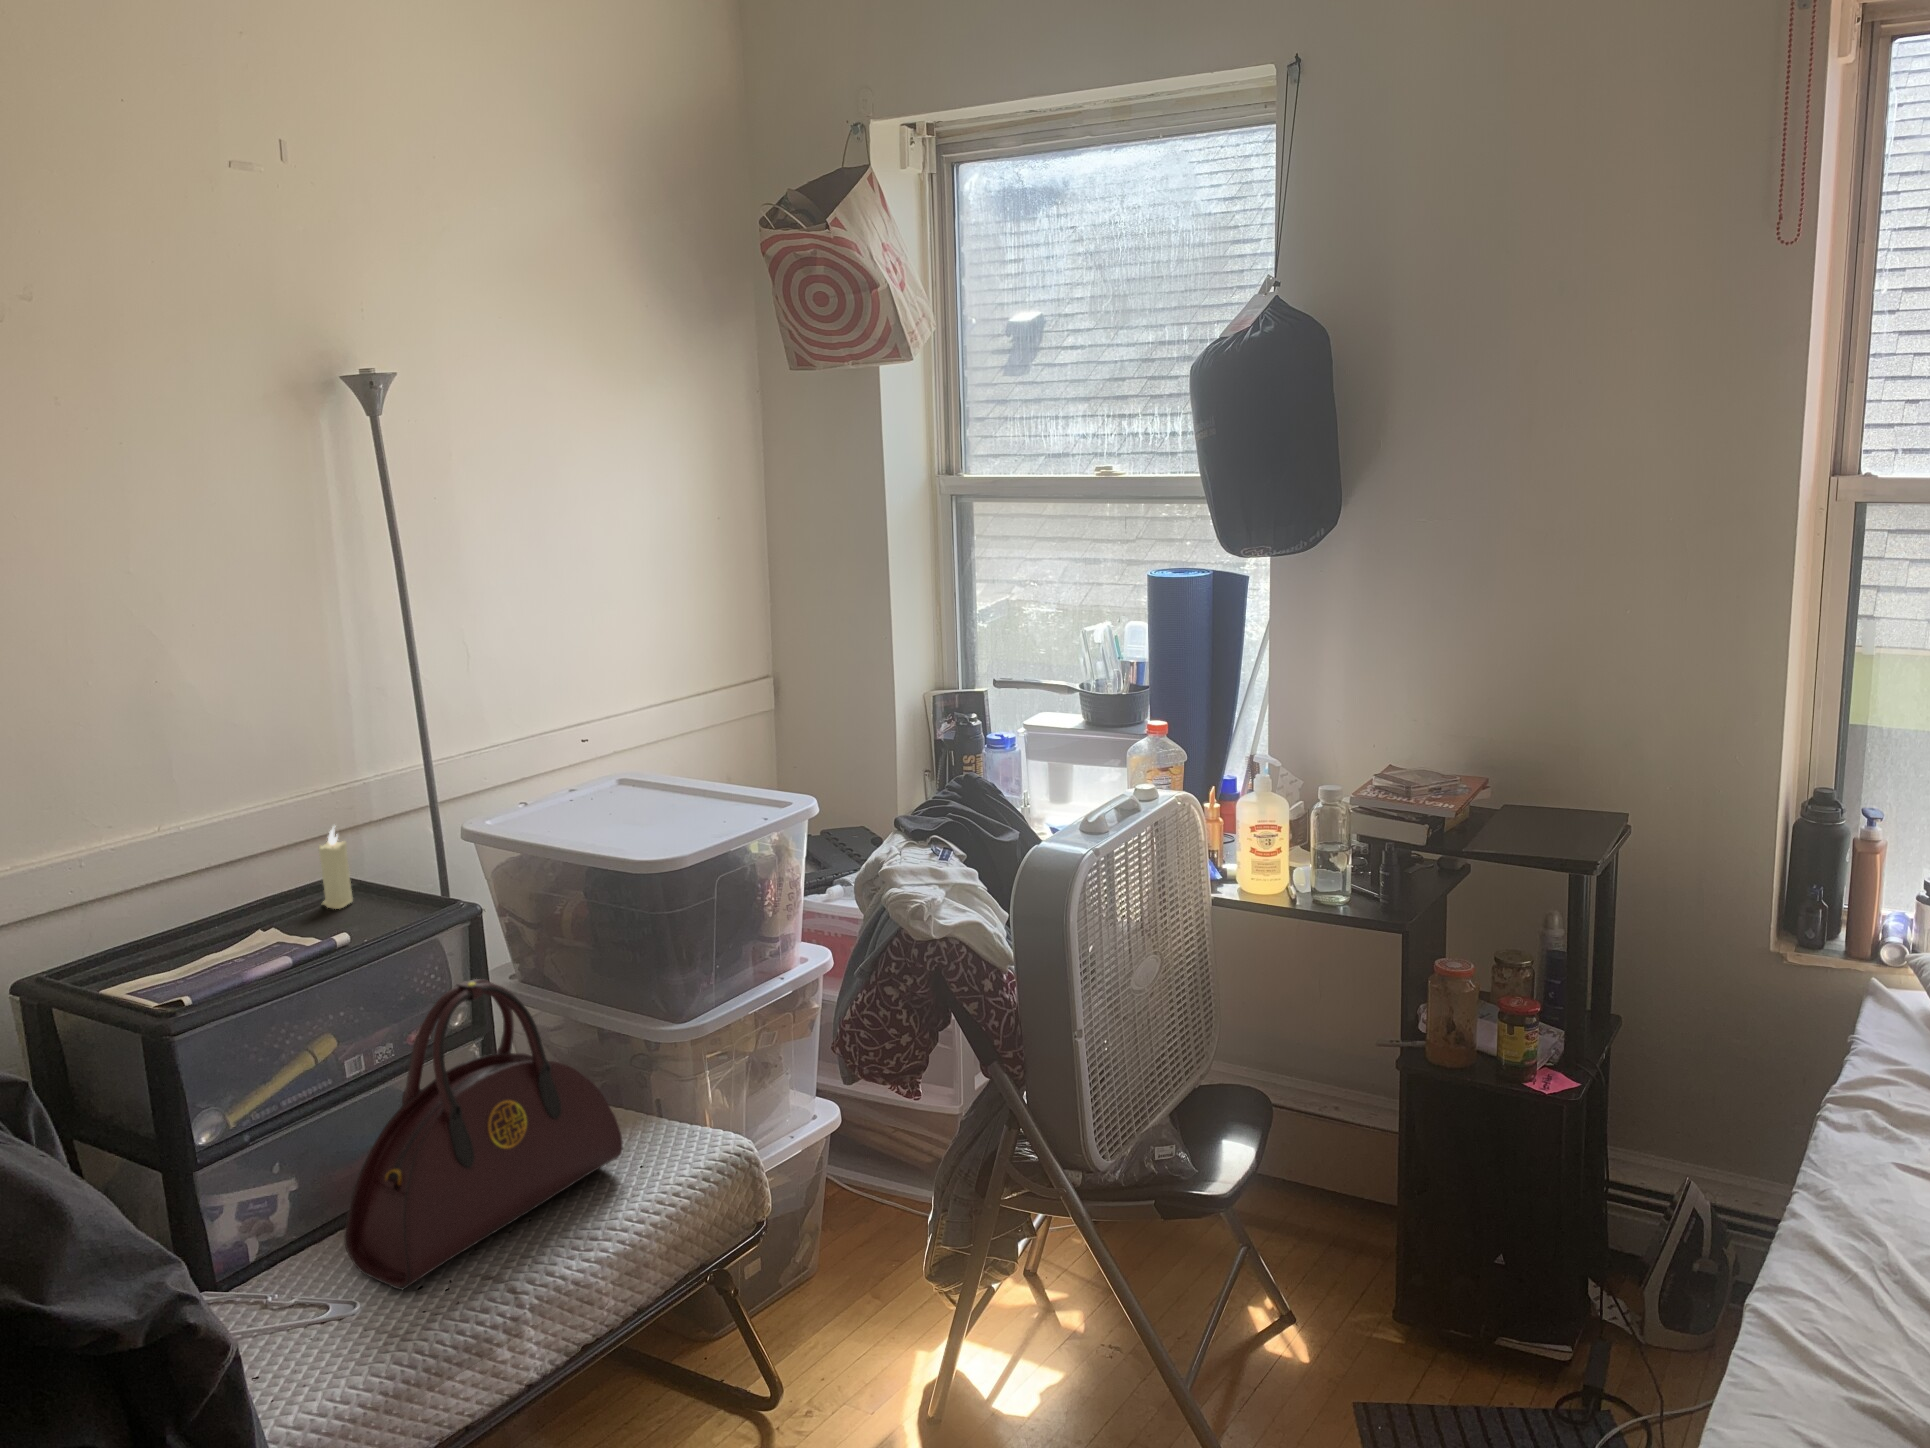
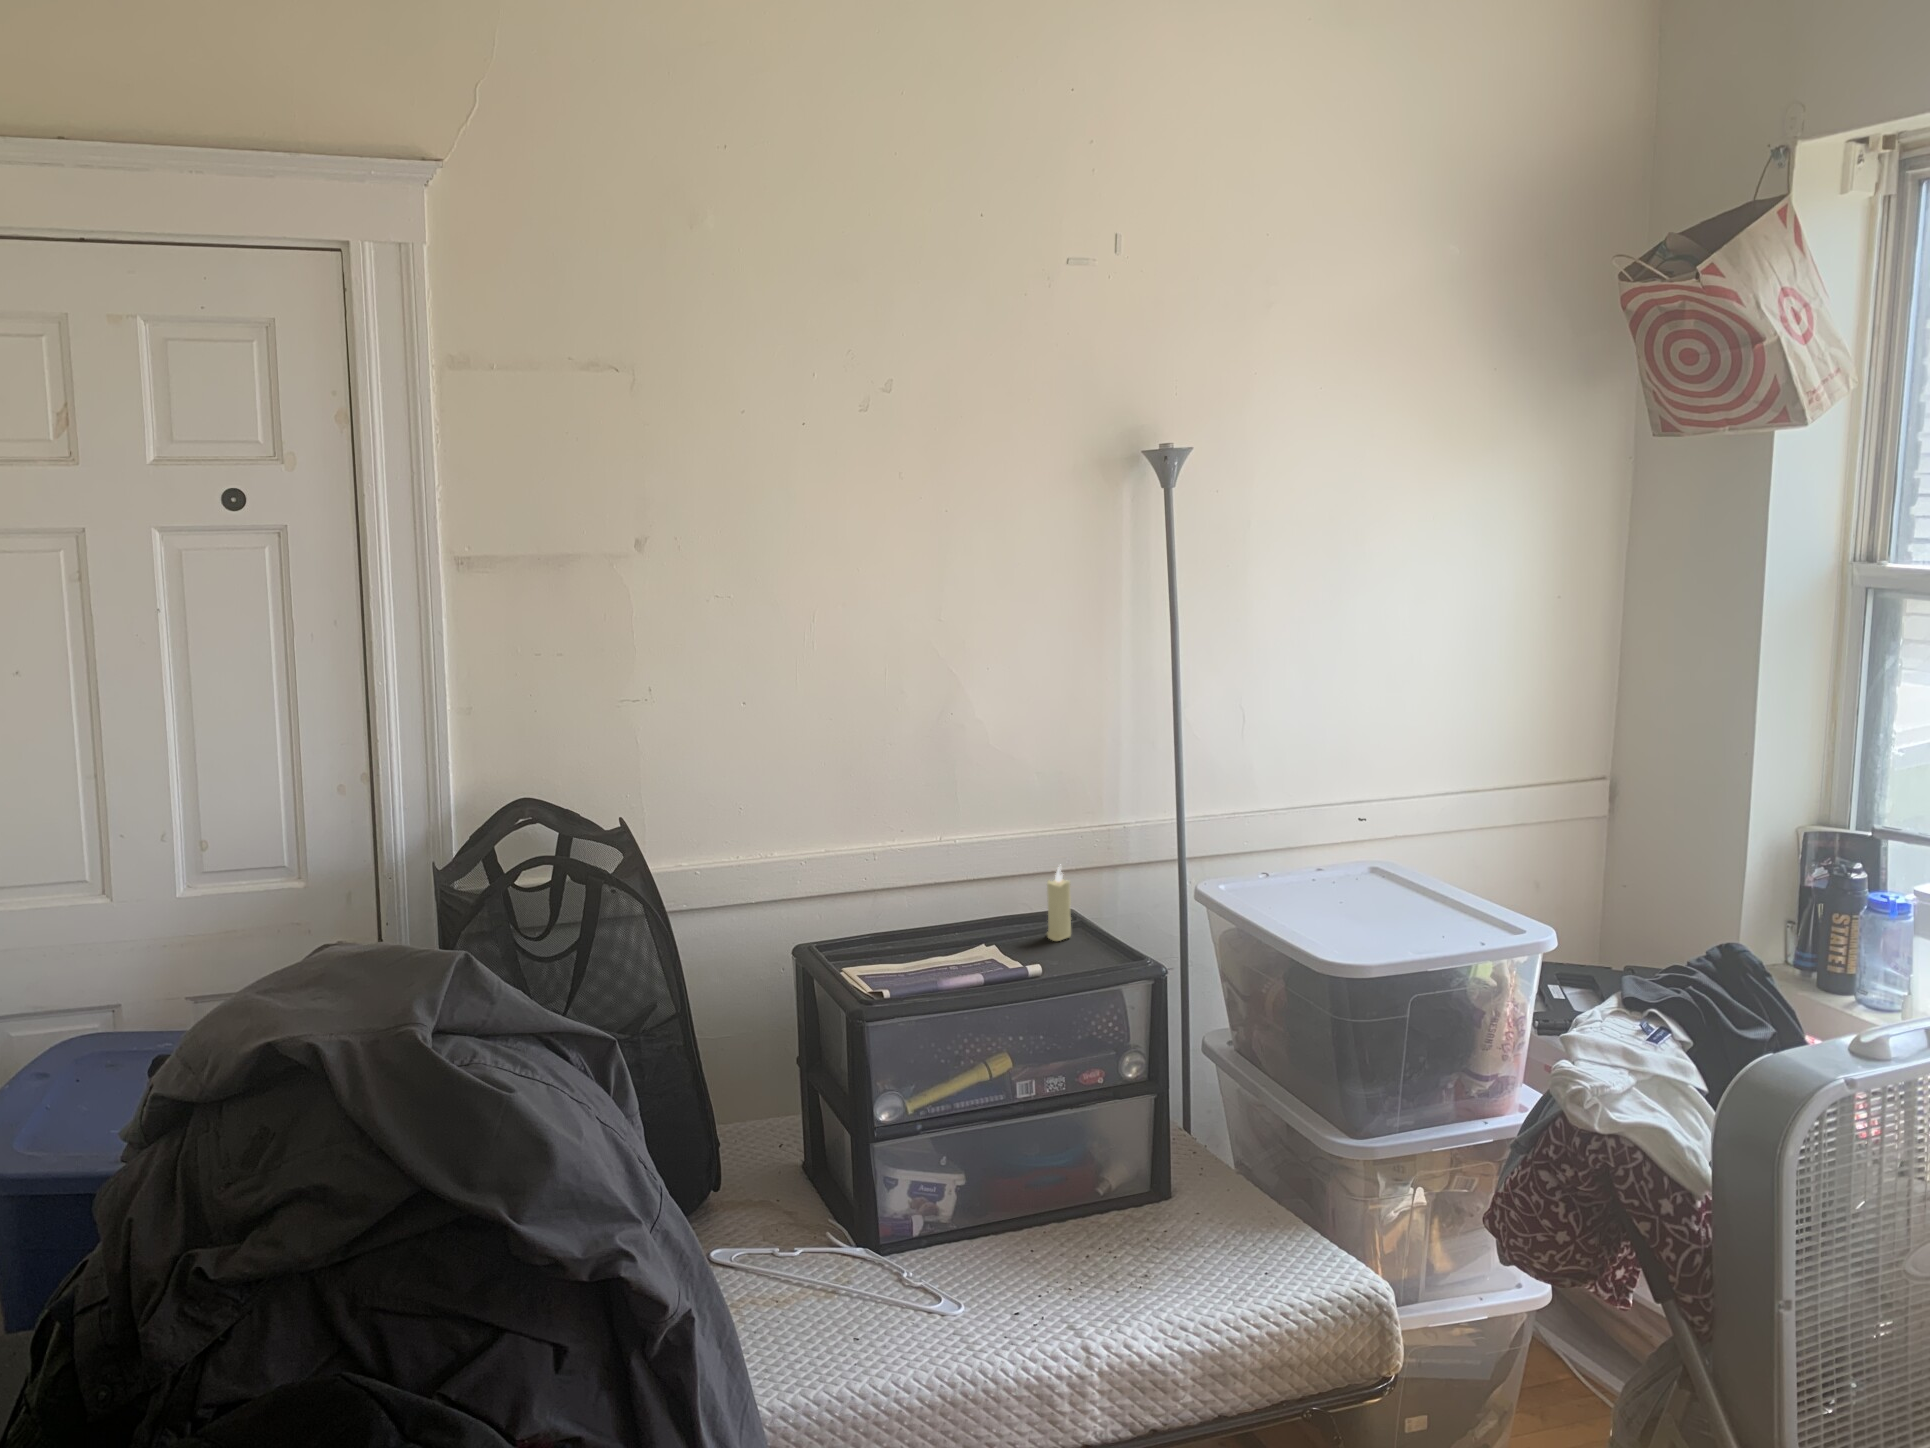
handbag: present [344,979,623,1290] -> none [973,1036,1245,1307]

